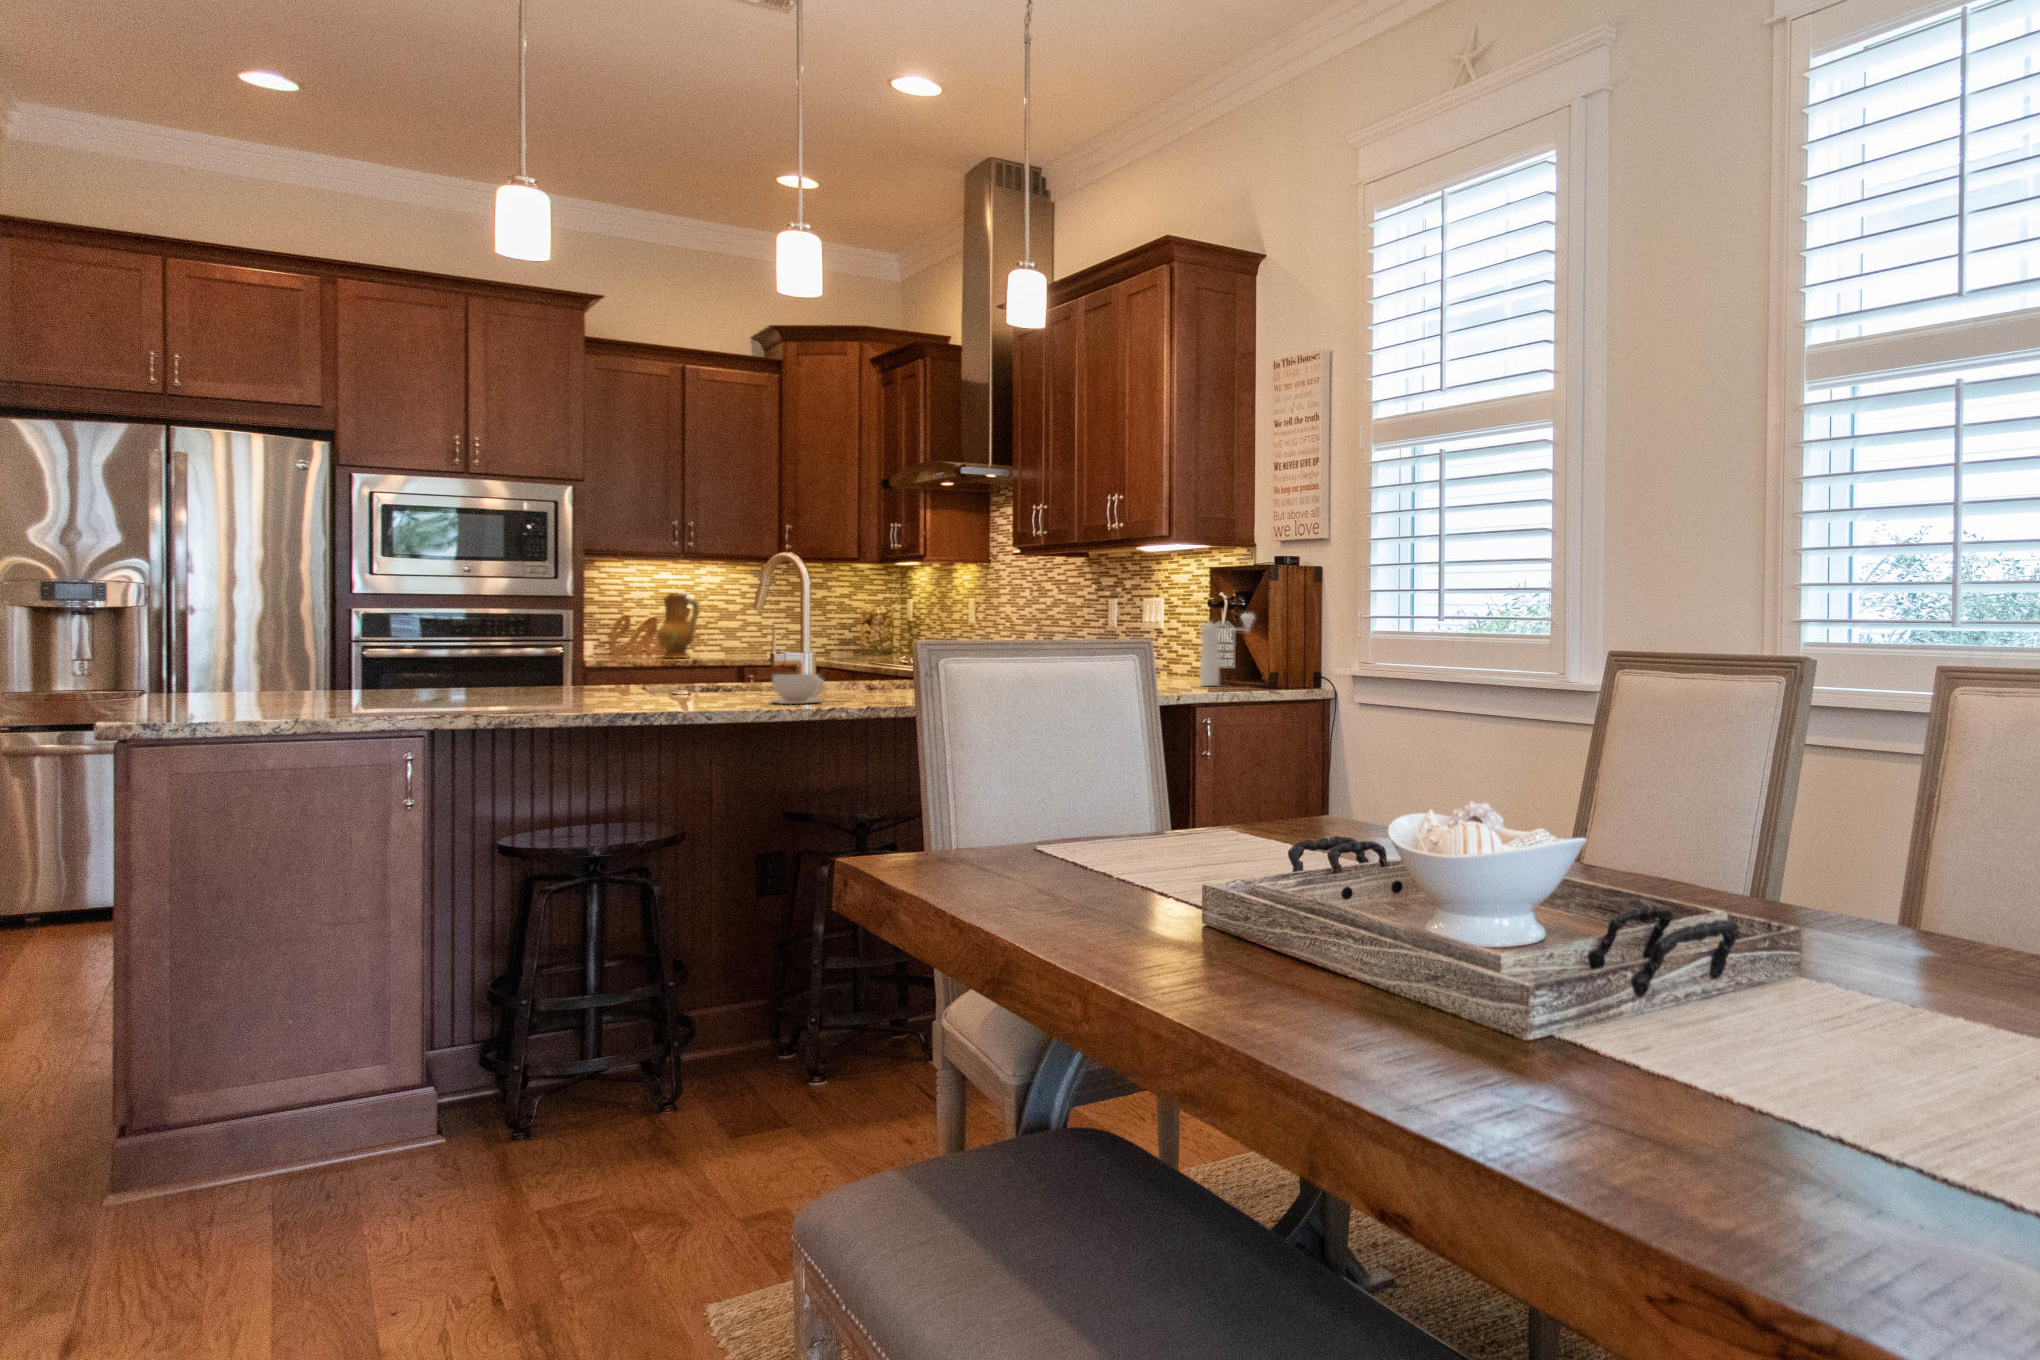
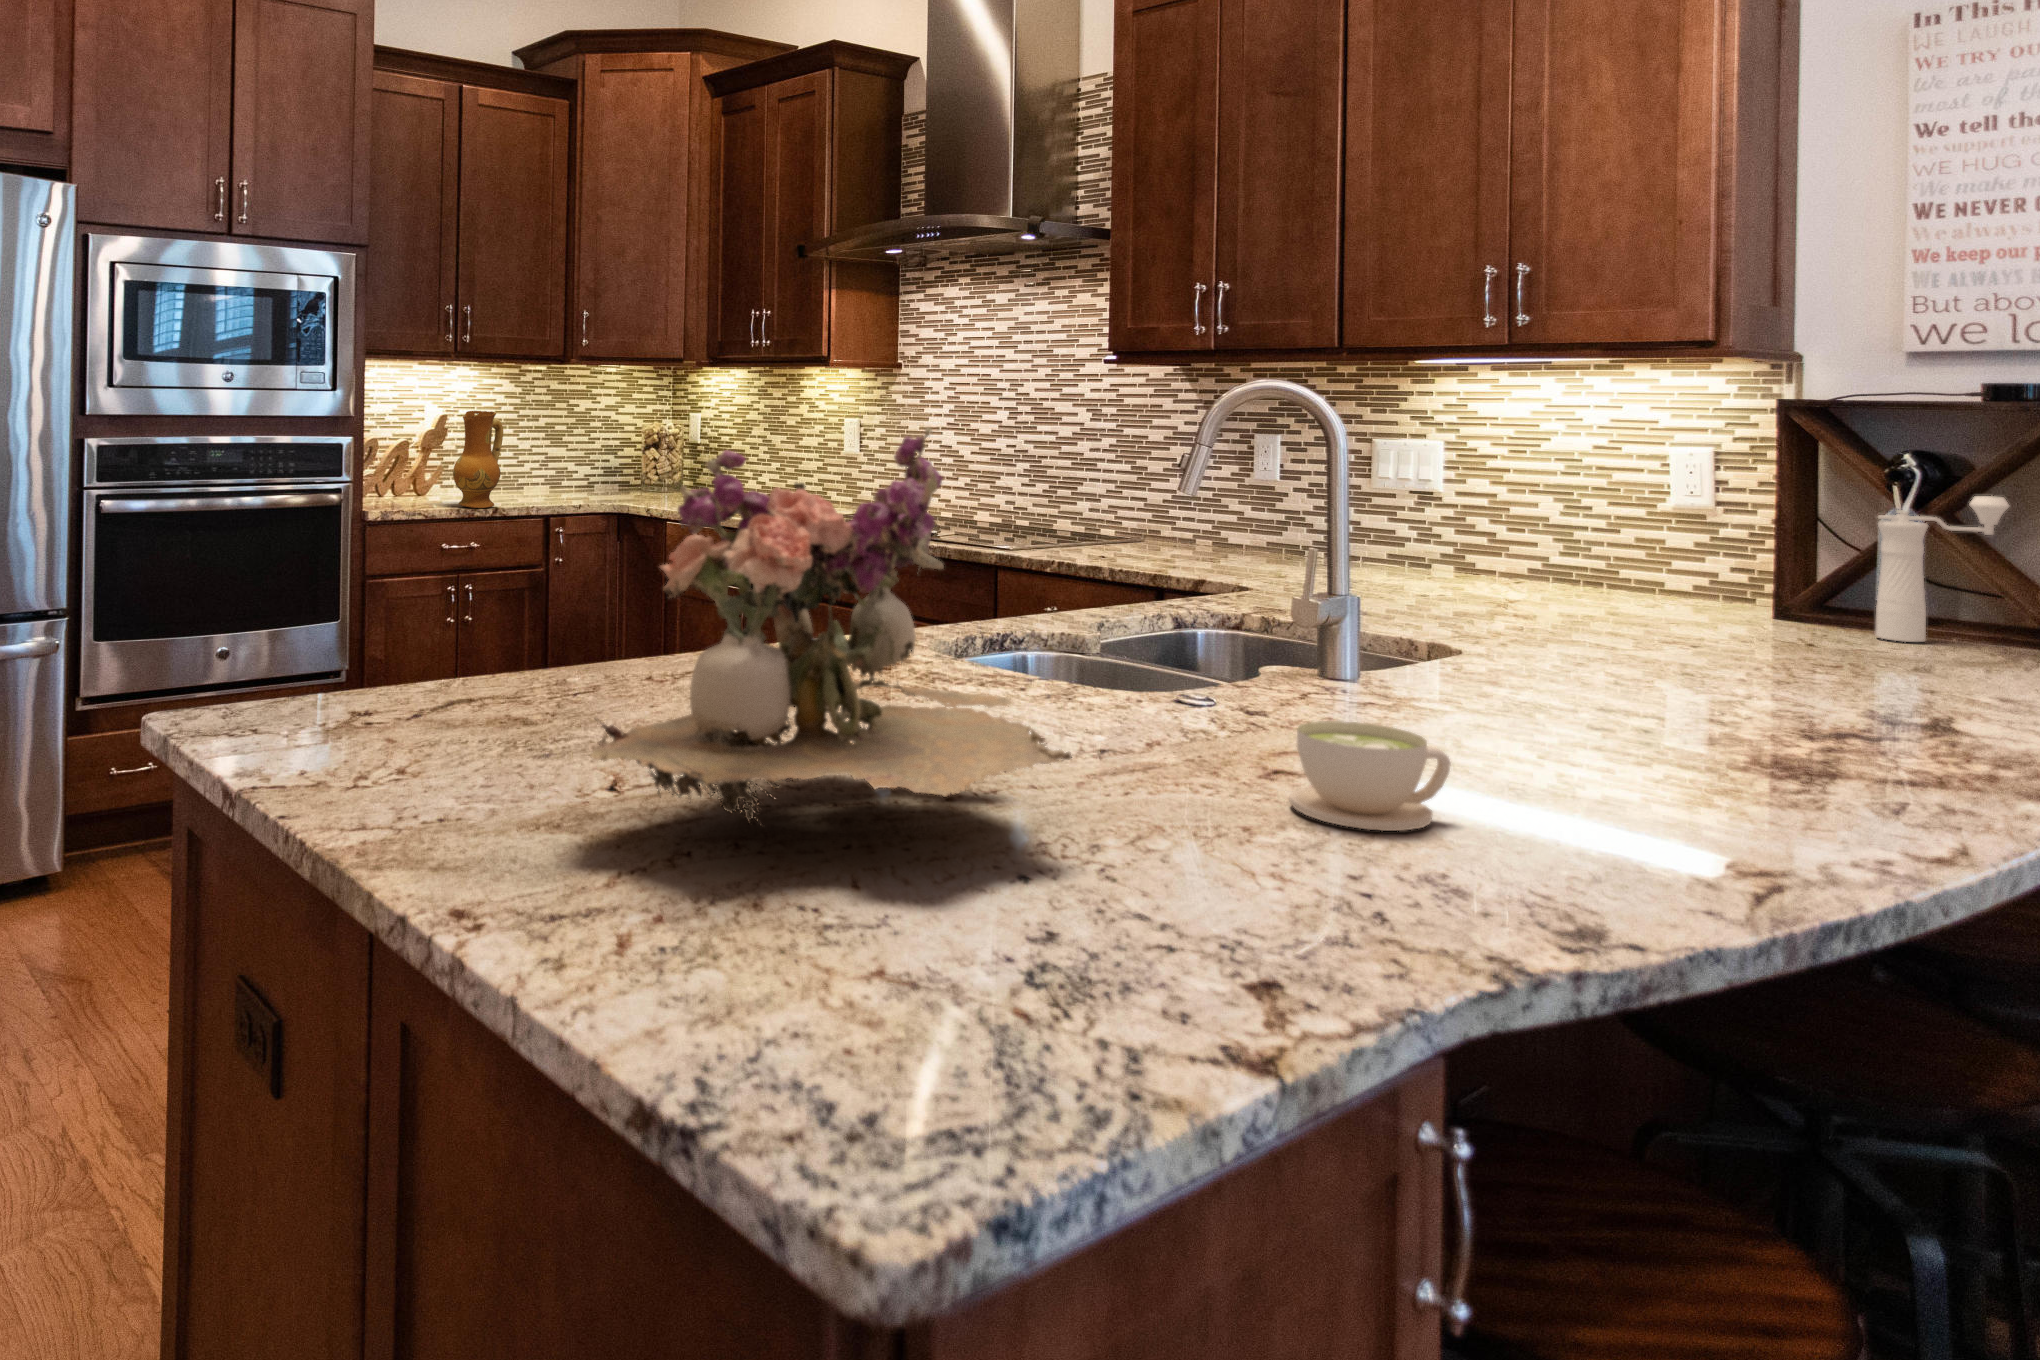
flower arrangement: none [223,566,461,704] -> present [588,427,1072,822]
coffee cup: present [770,674,824,704] -> present [1290,721,1451,831]

